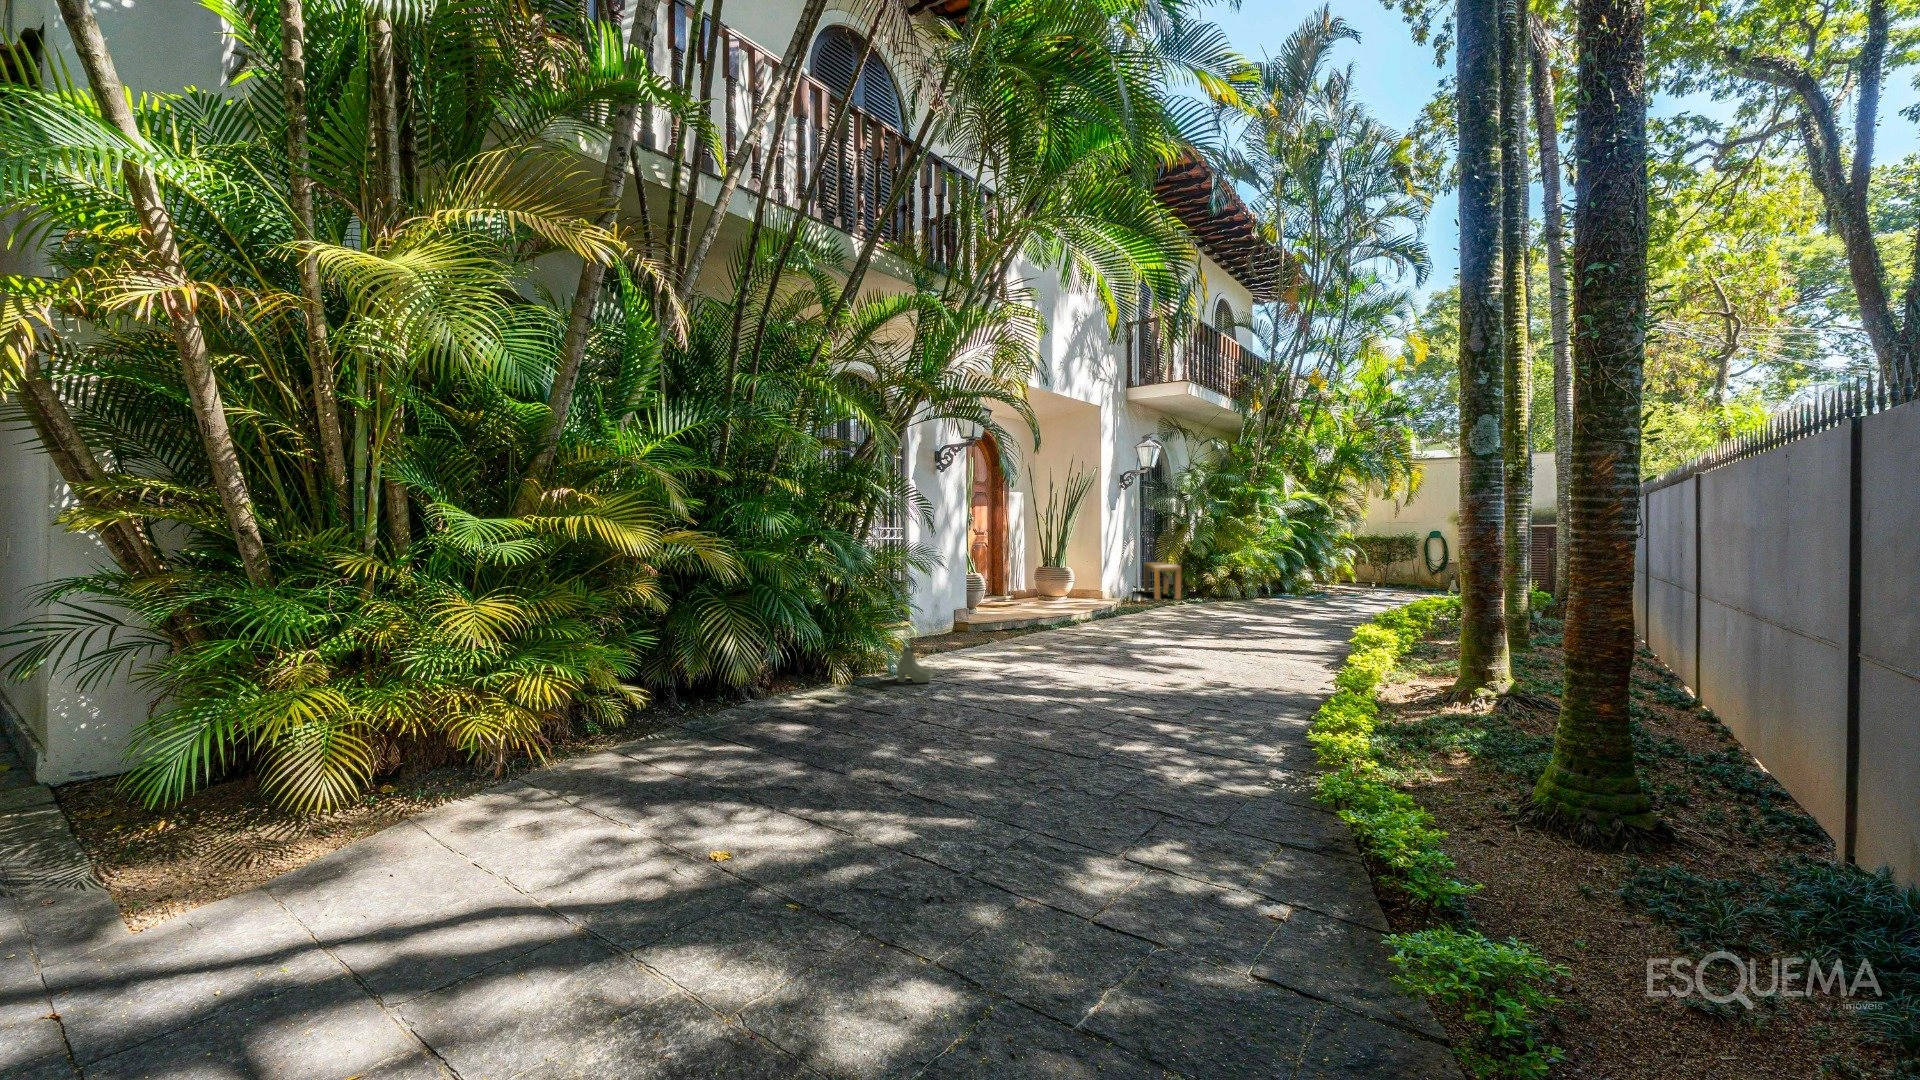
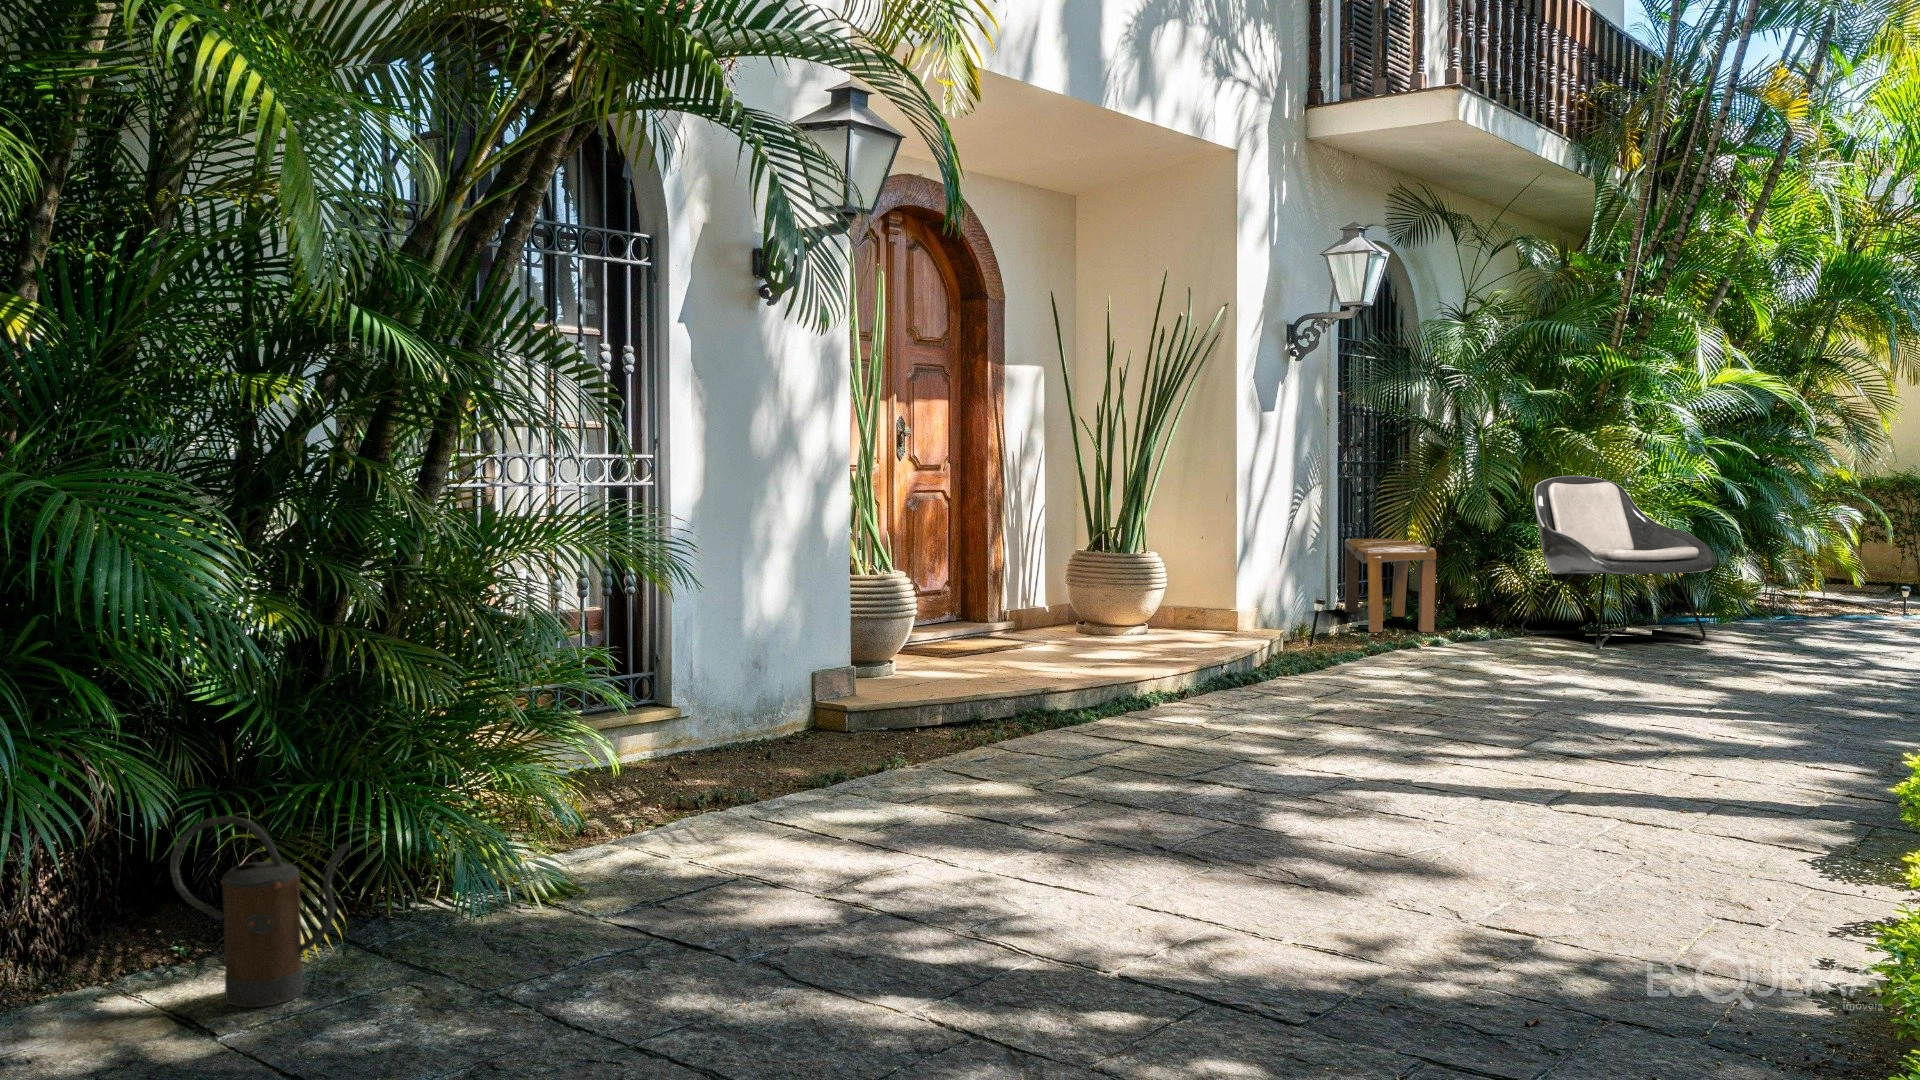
lounge chair: none [1216,536,1292,605] -> present [1522,476,1716,649]
watering can: none [813,641,864,699] -> present [170,816,350,1007]
boots: present [897,647,932,683] -> none [505,814,626,934]

